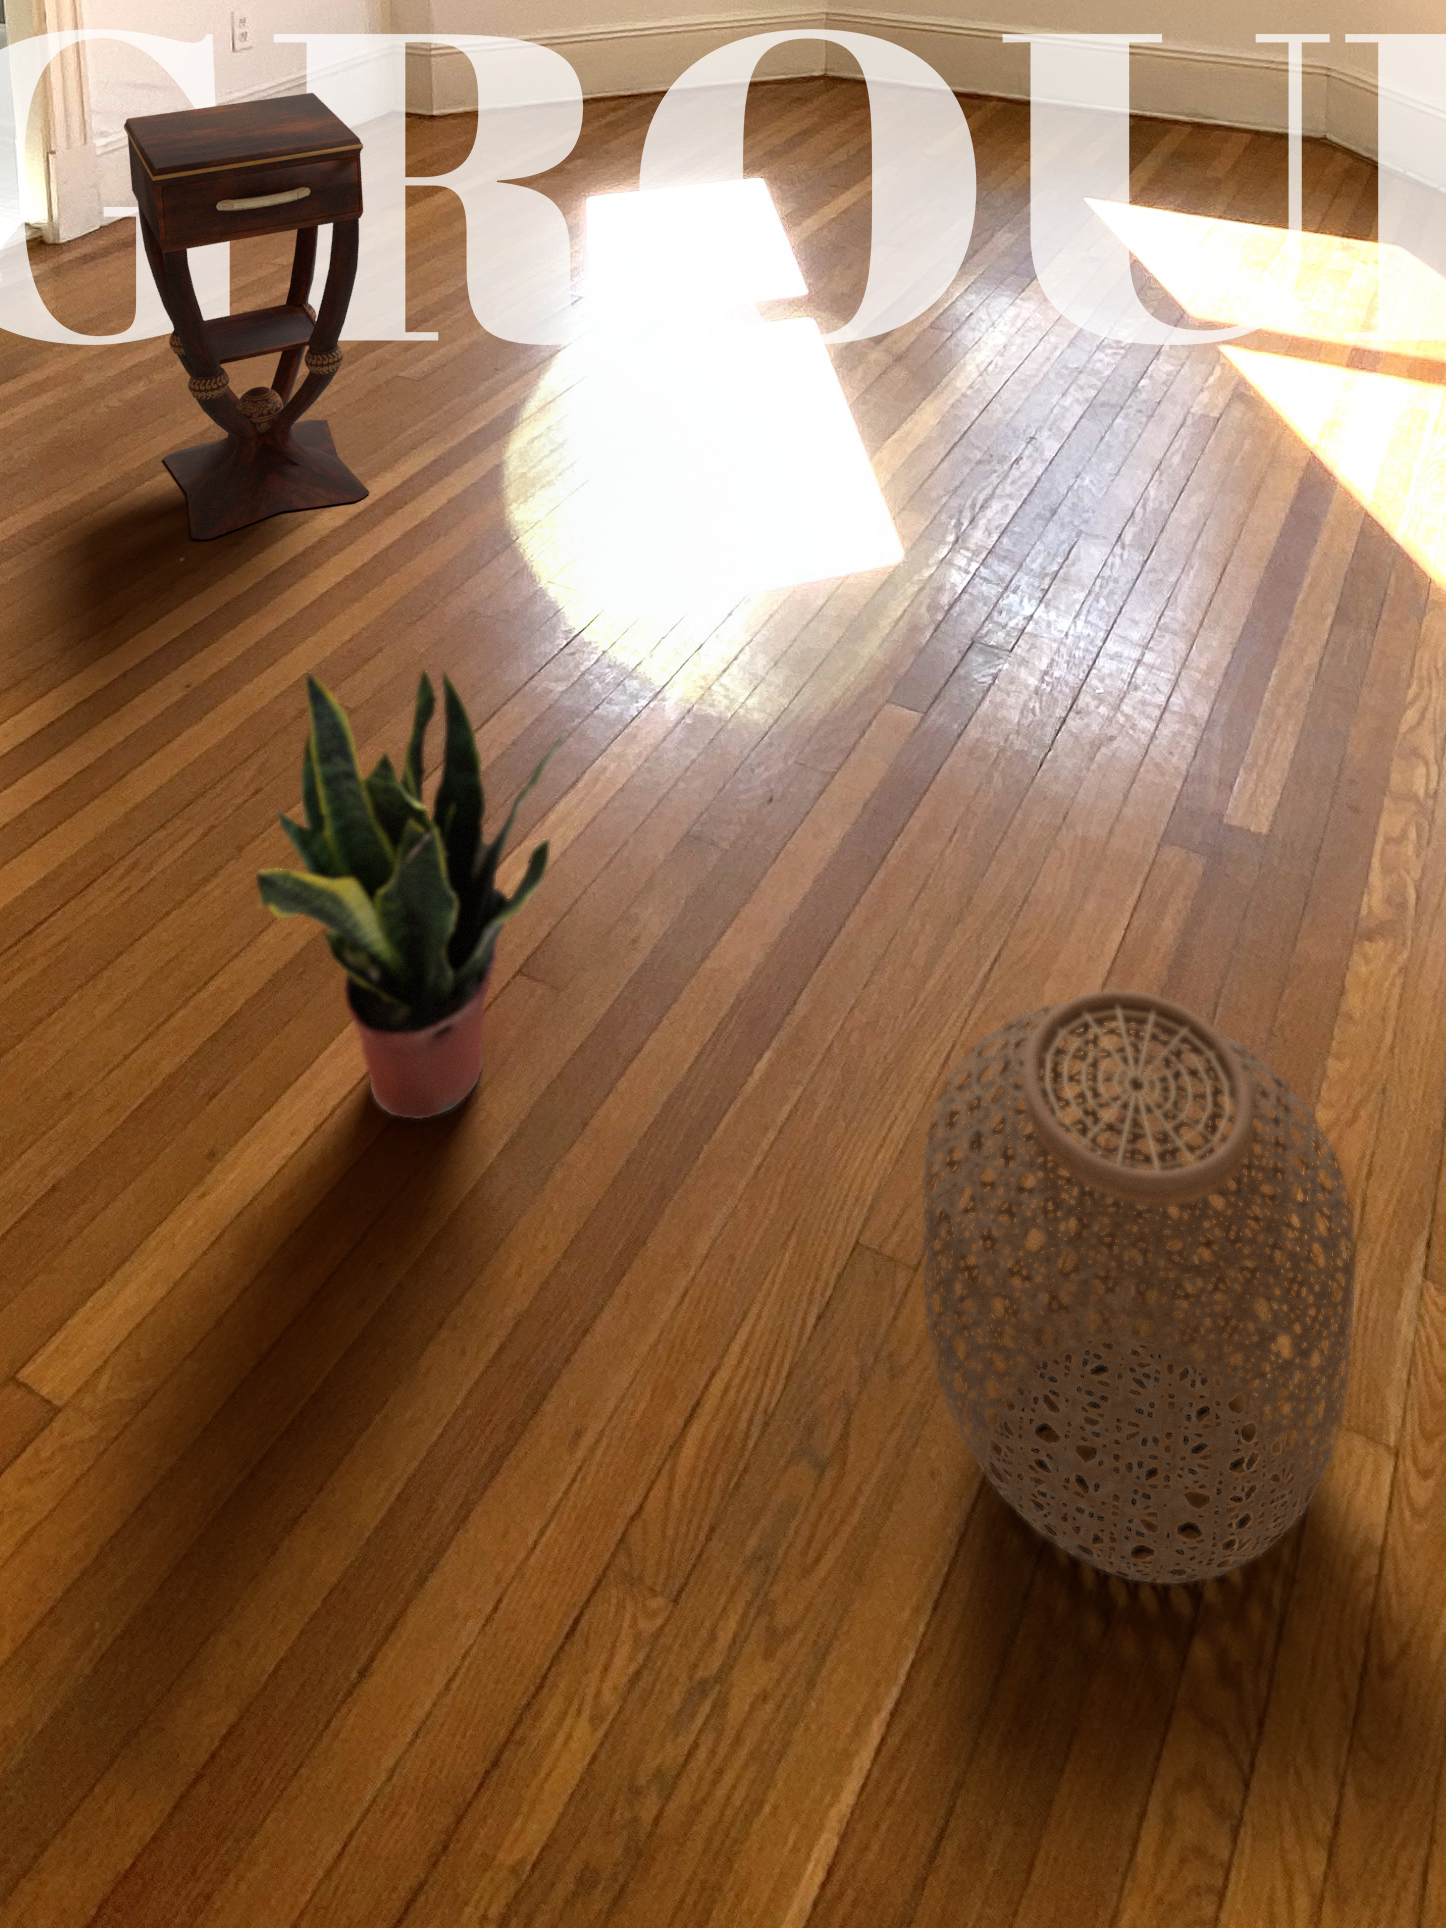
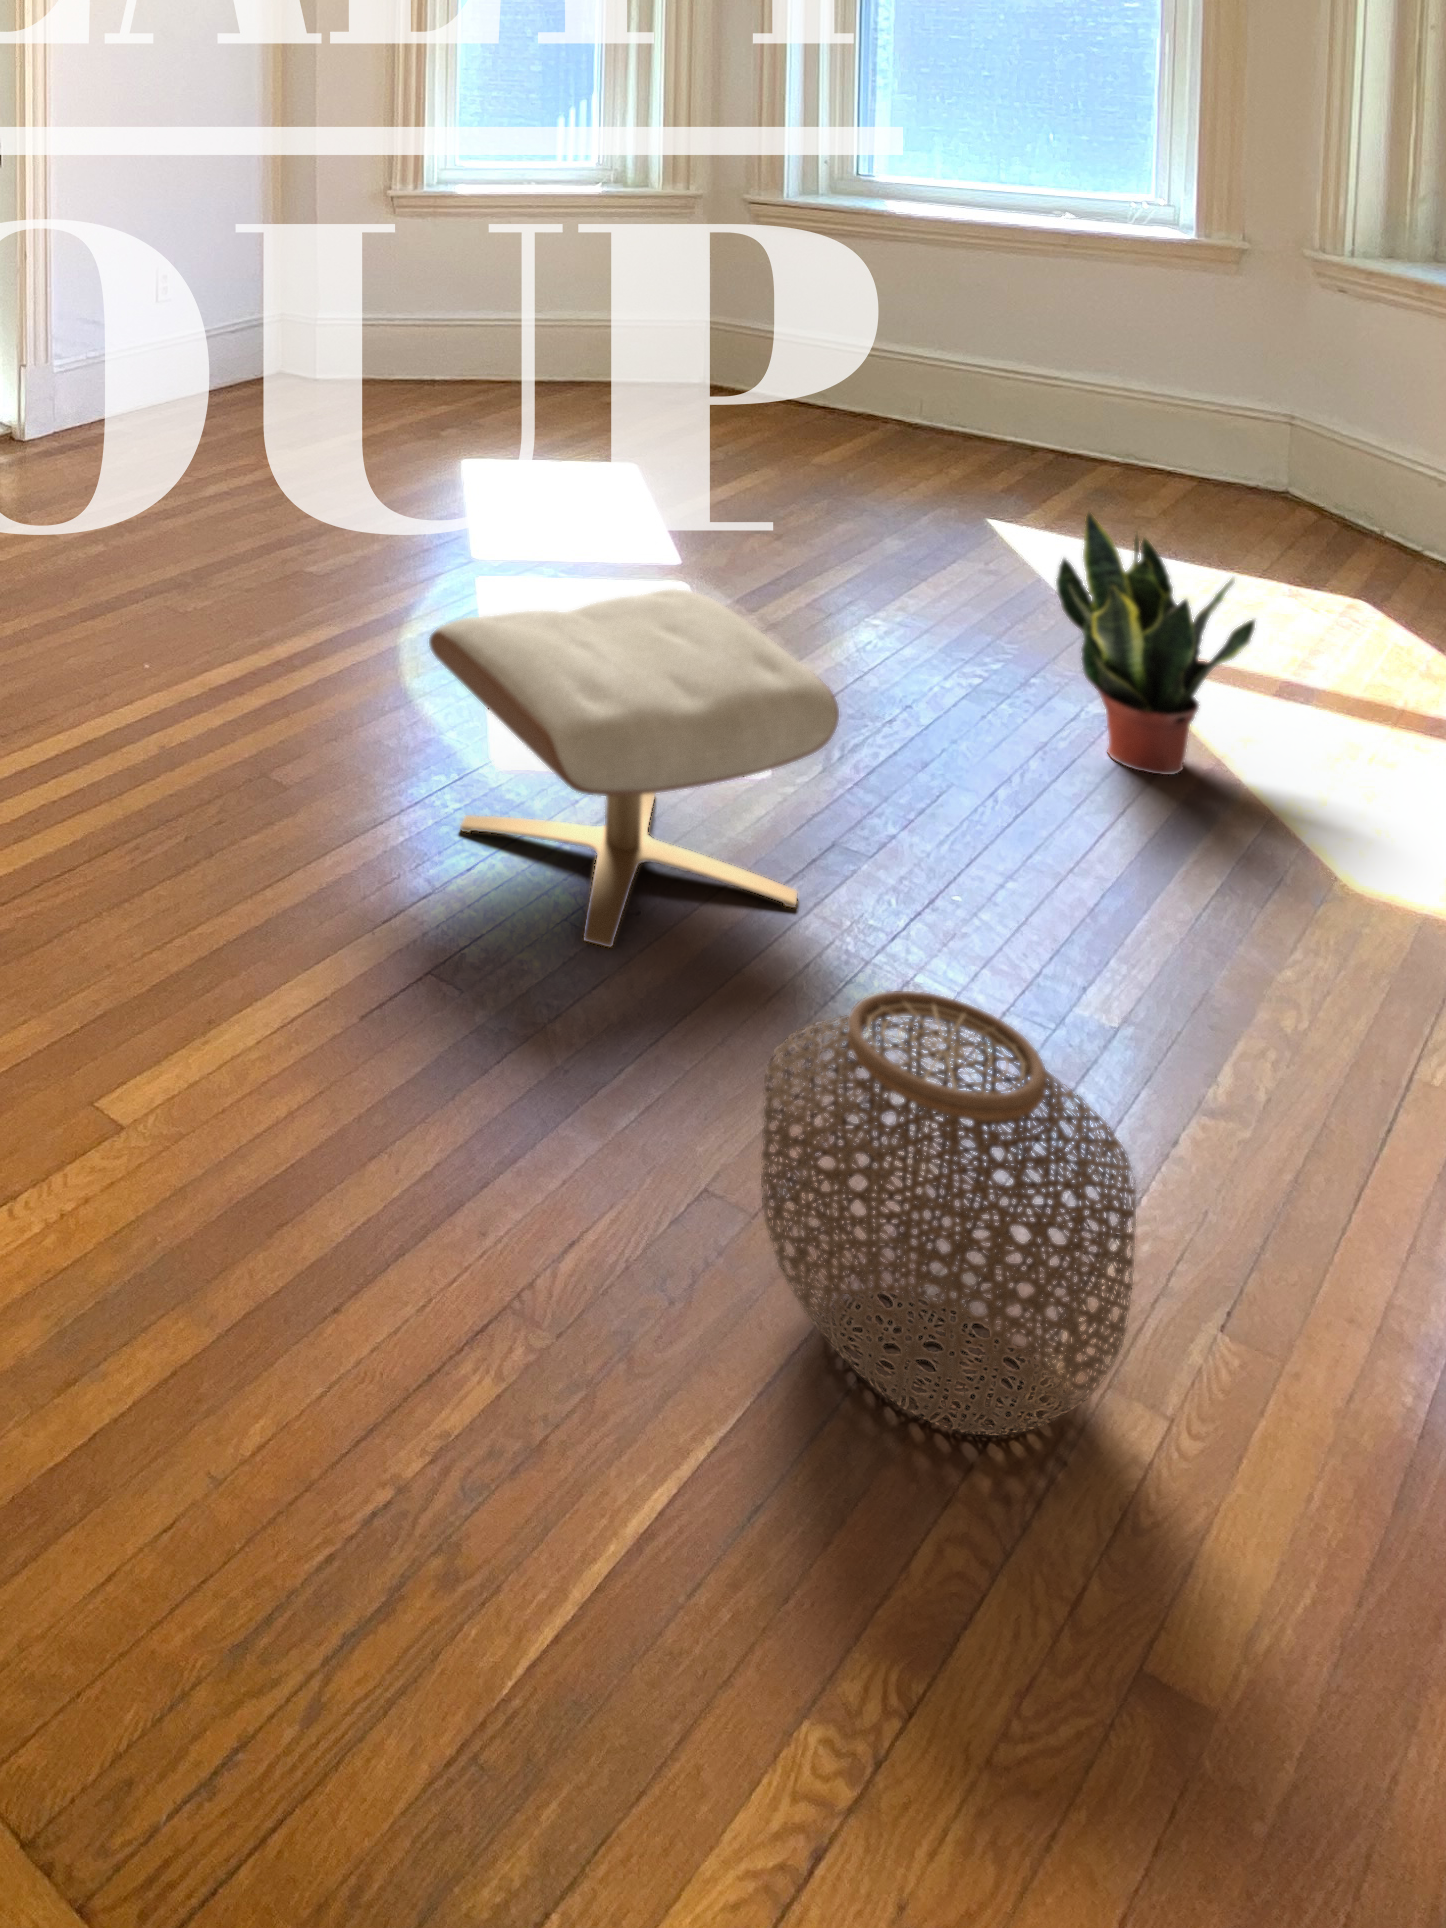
side table: present [124,93,370,540] -> none [113,320,301,660]
ottoman: none [515,389,980,867] -> present [429,589,839,947]
potted plant: present [256,671,567,1119] -> present [1056,513,1255,775]

